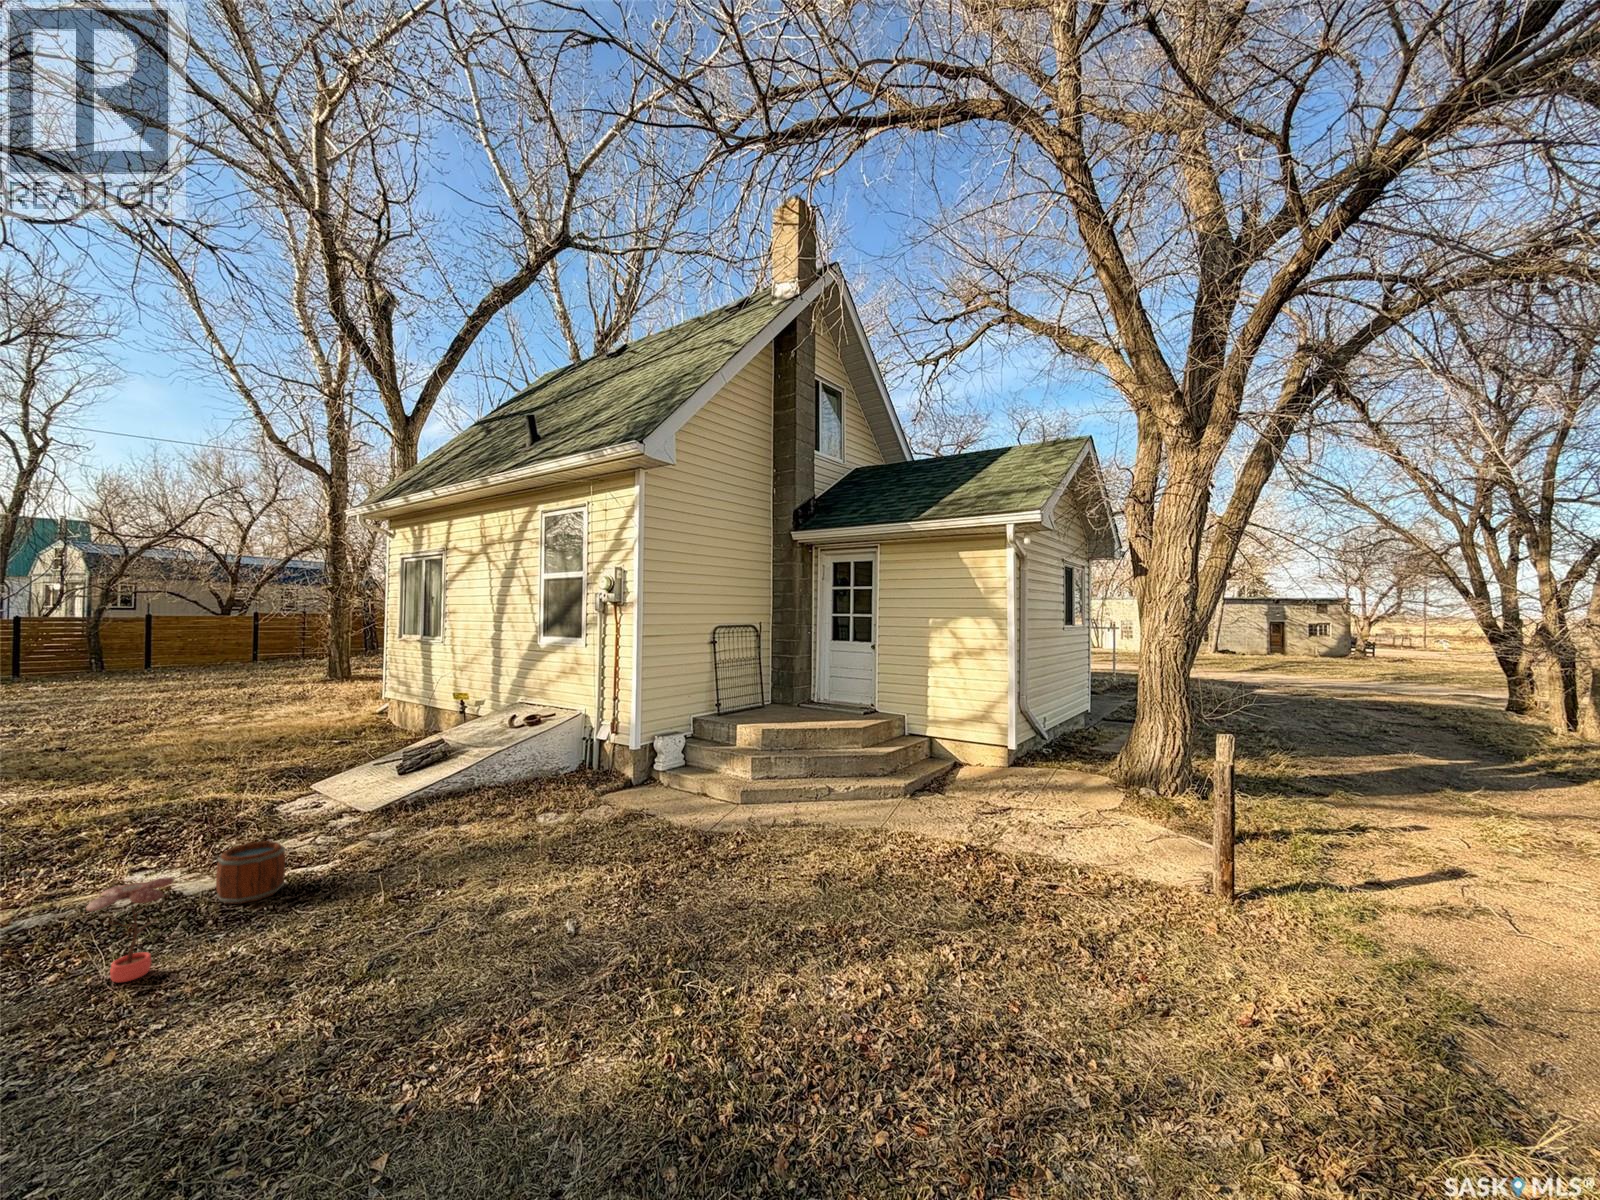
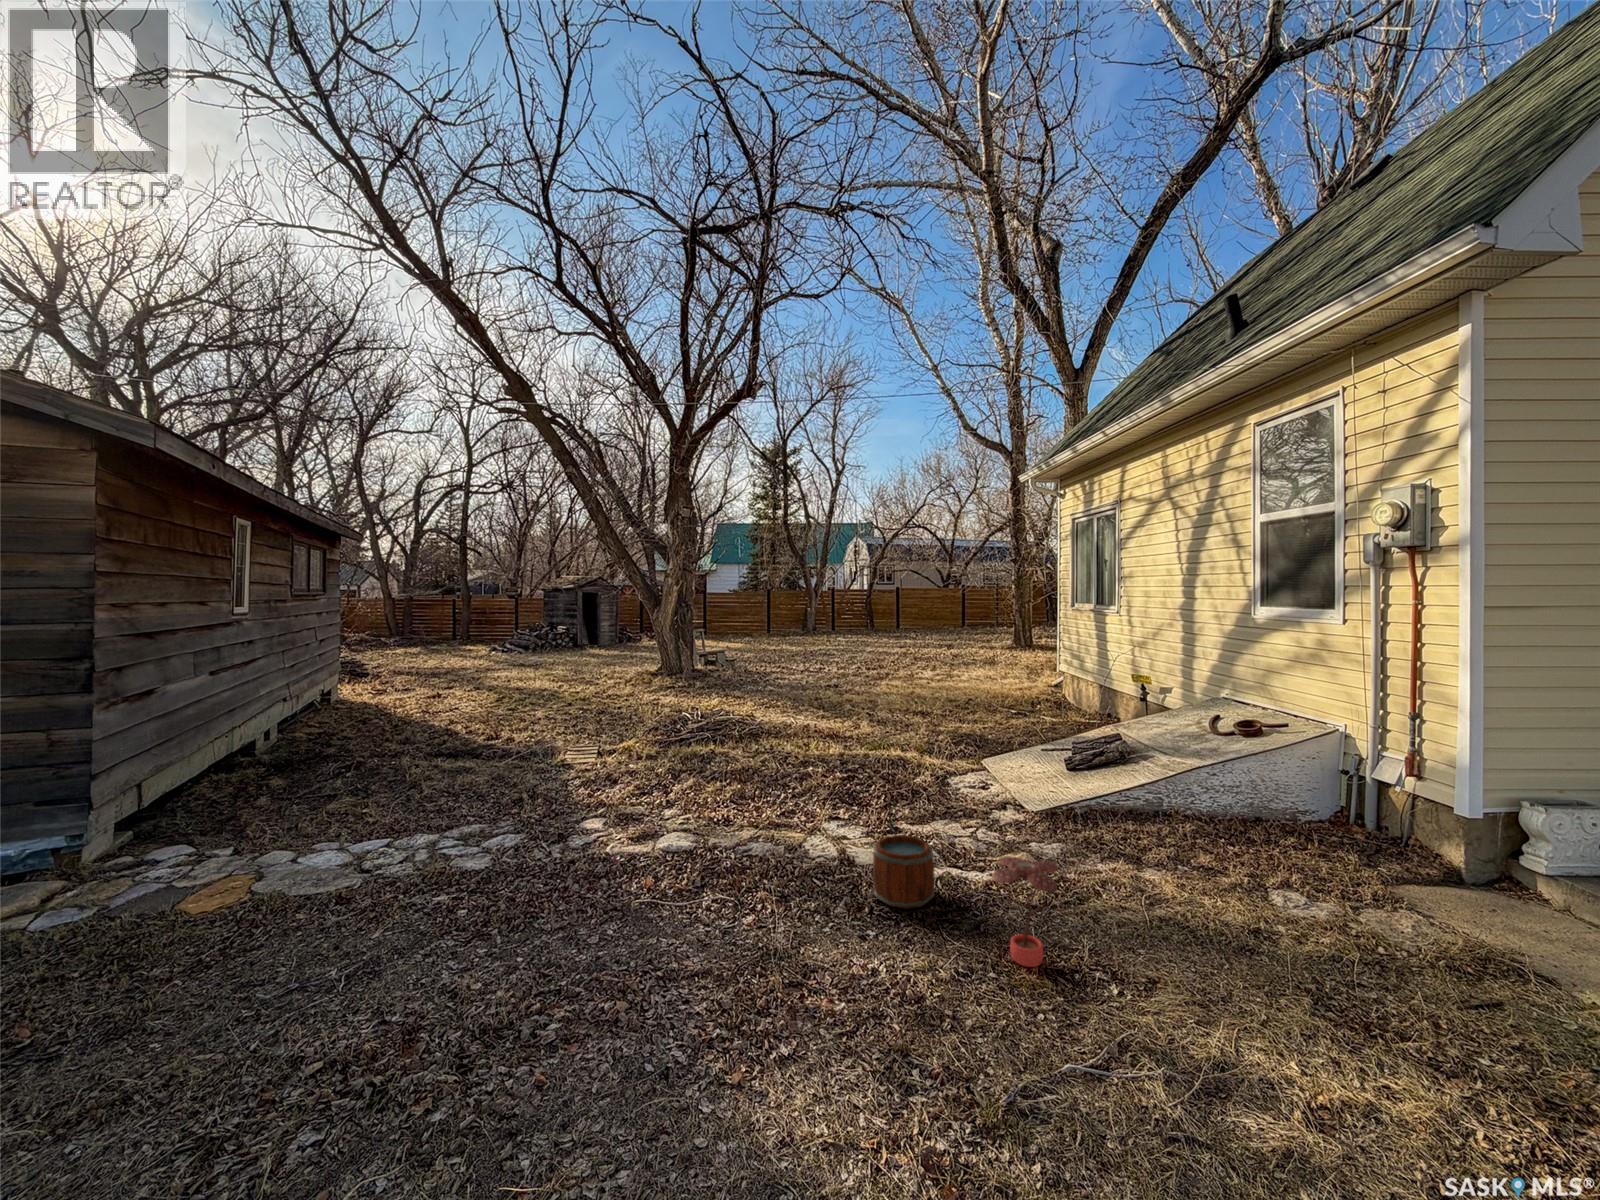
potted plant: present [86,877,174,982] -> present [992,856,1058,967]

